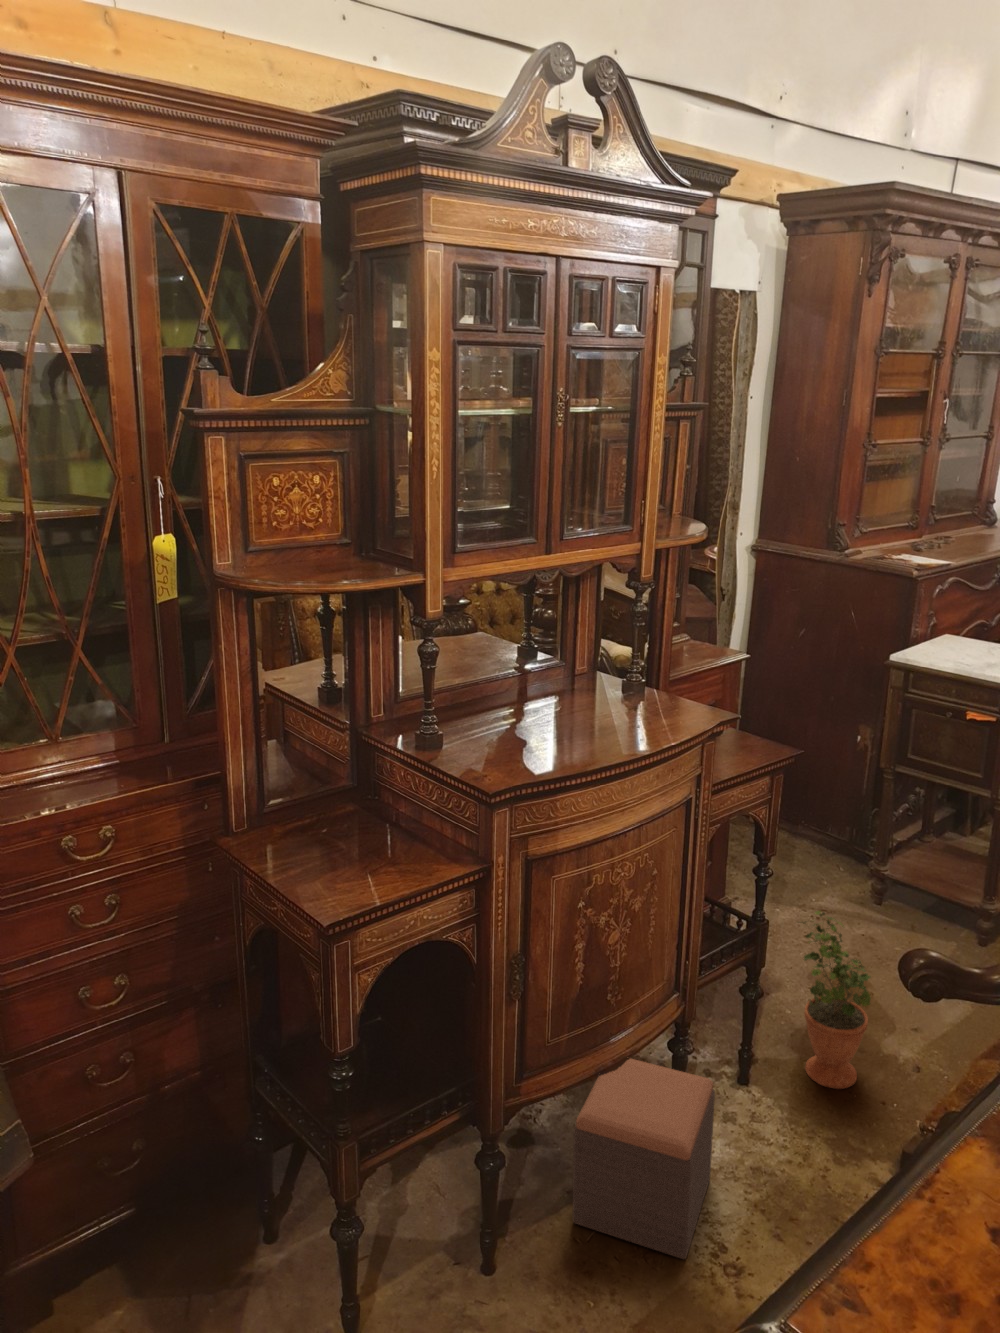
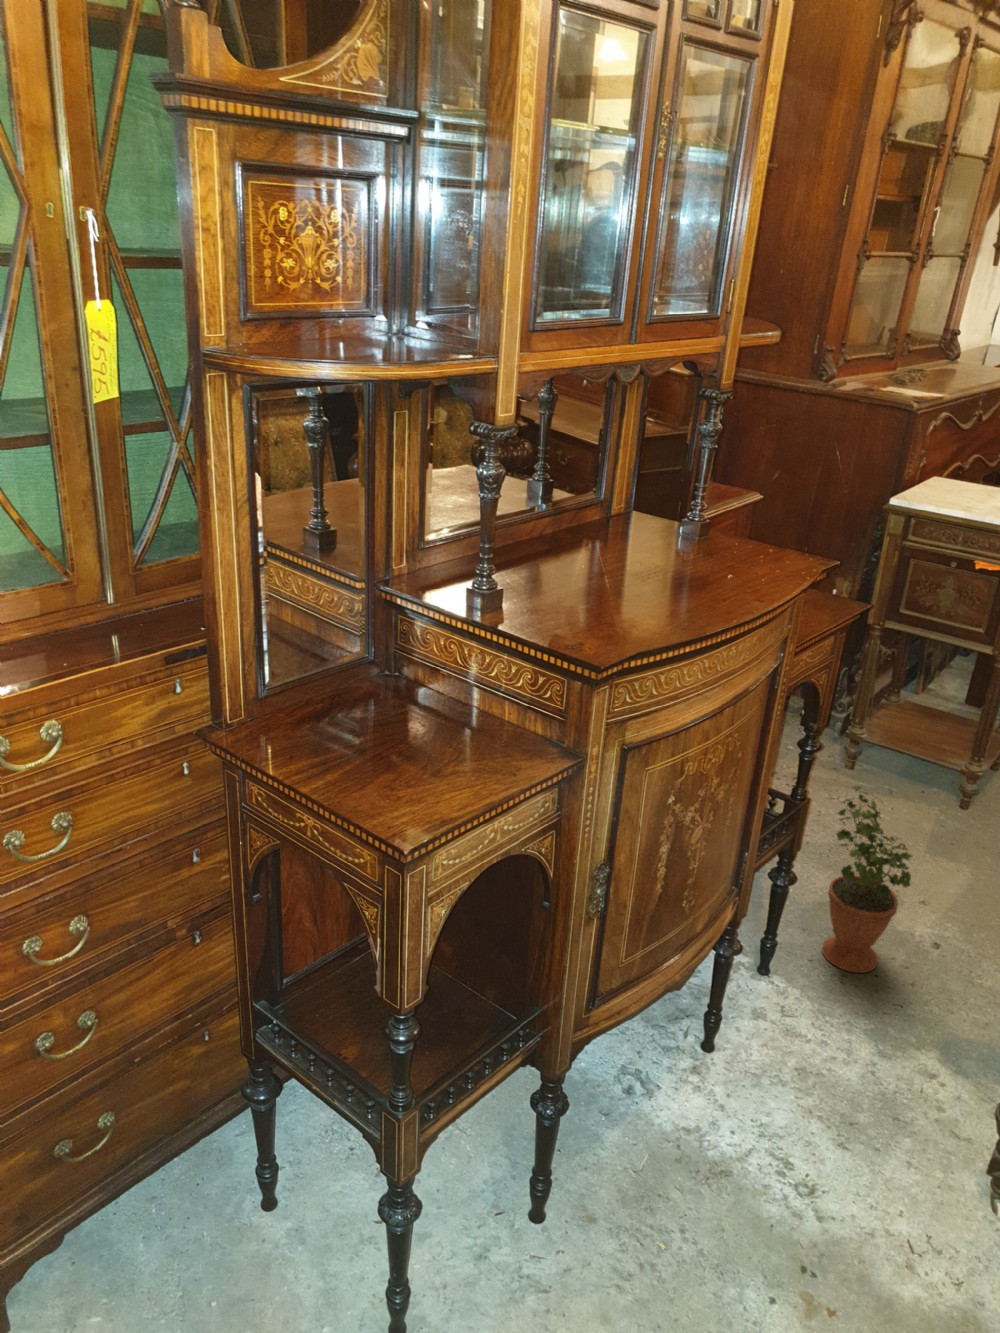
footstool: present [572,1059,715,1259] -> none [620,960,776,1183]

